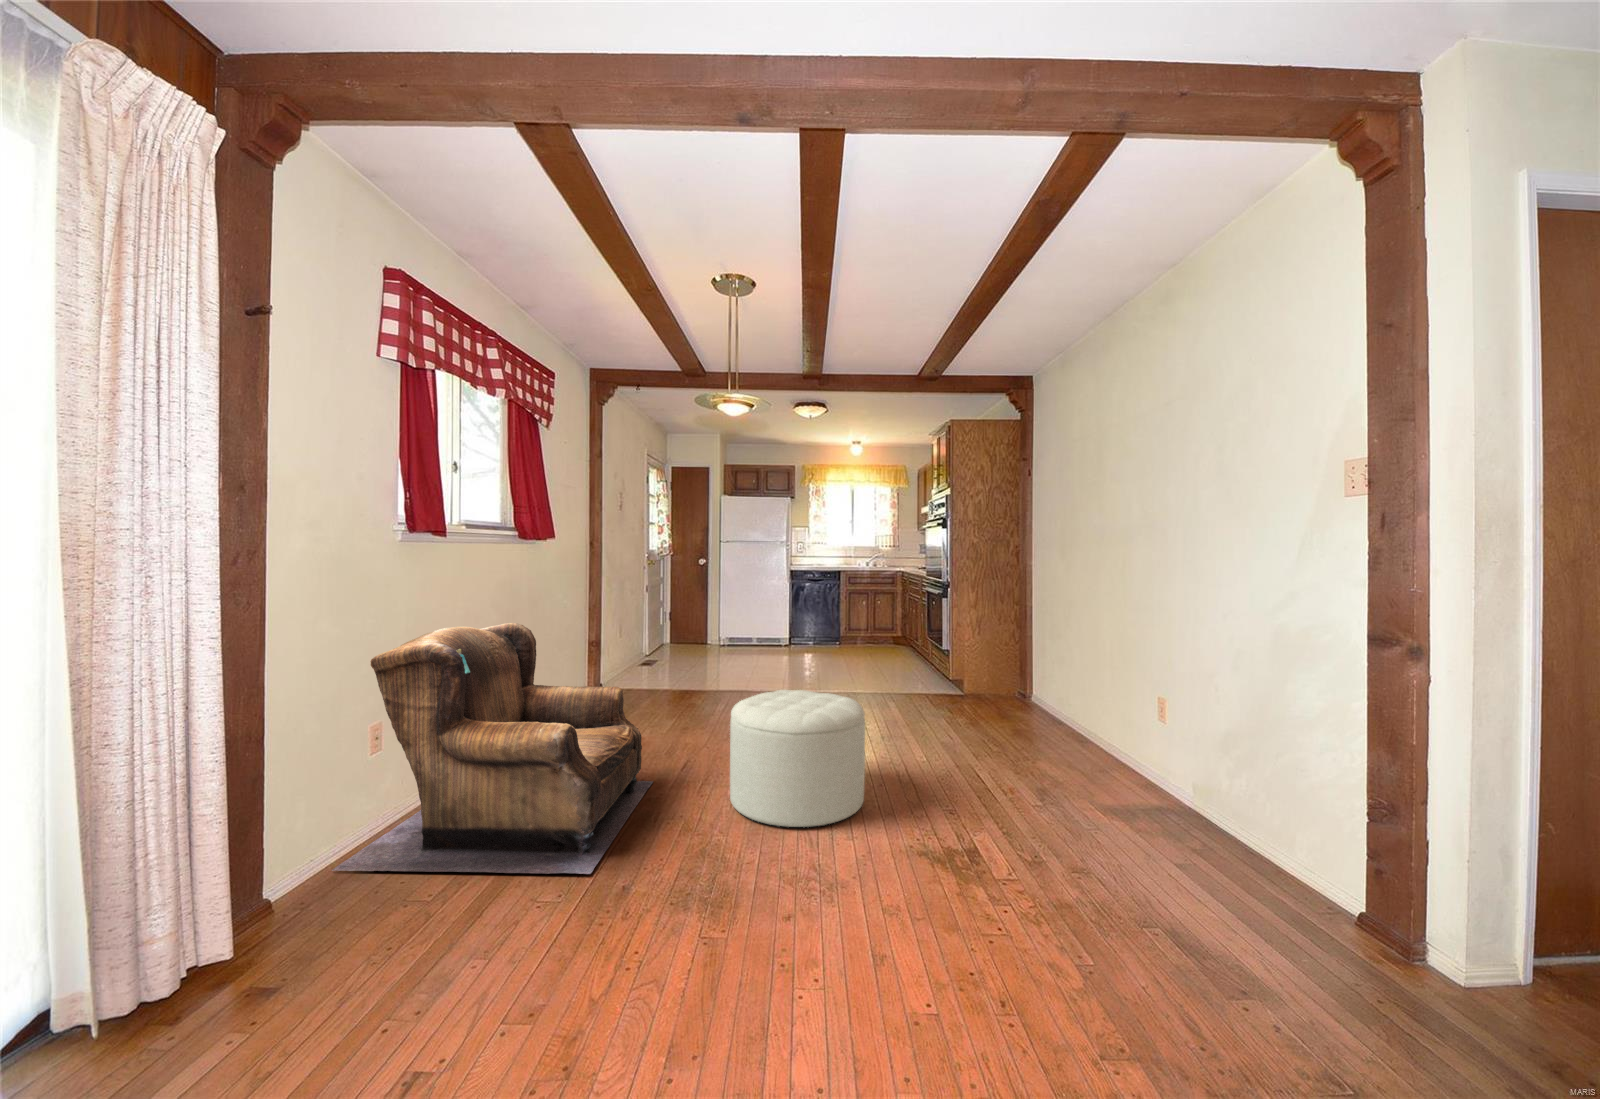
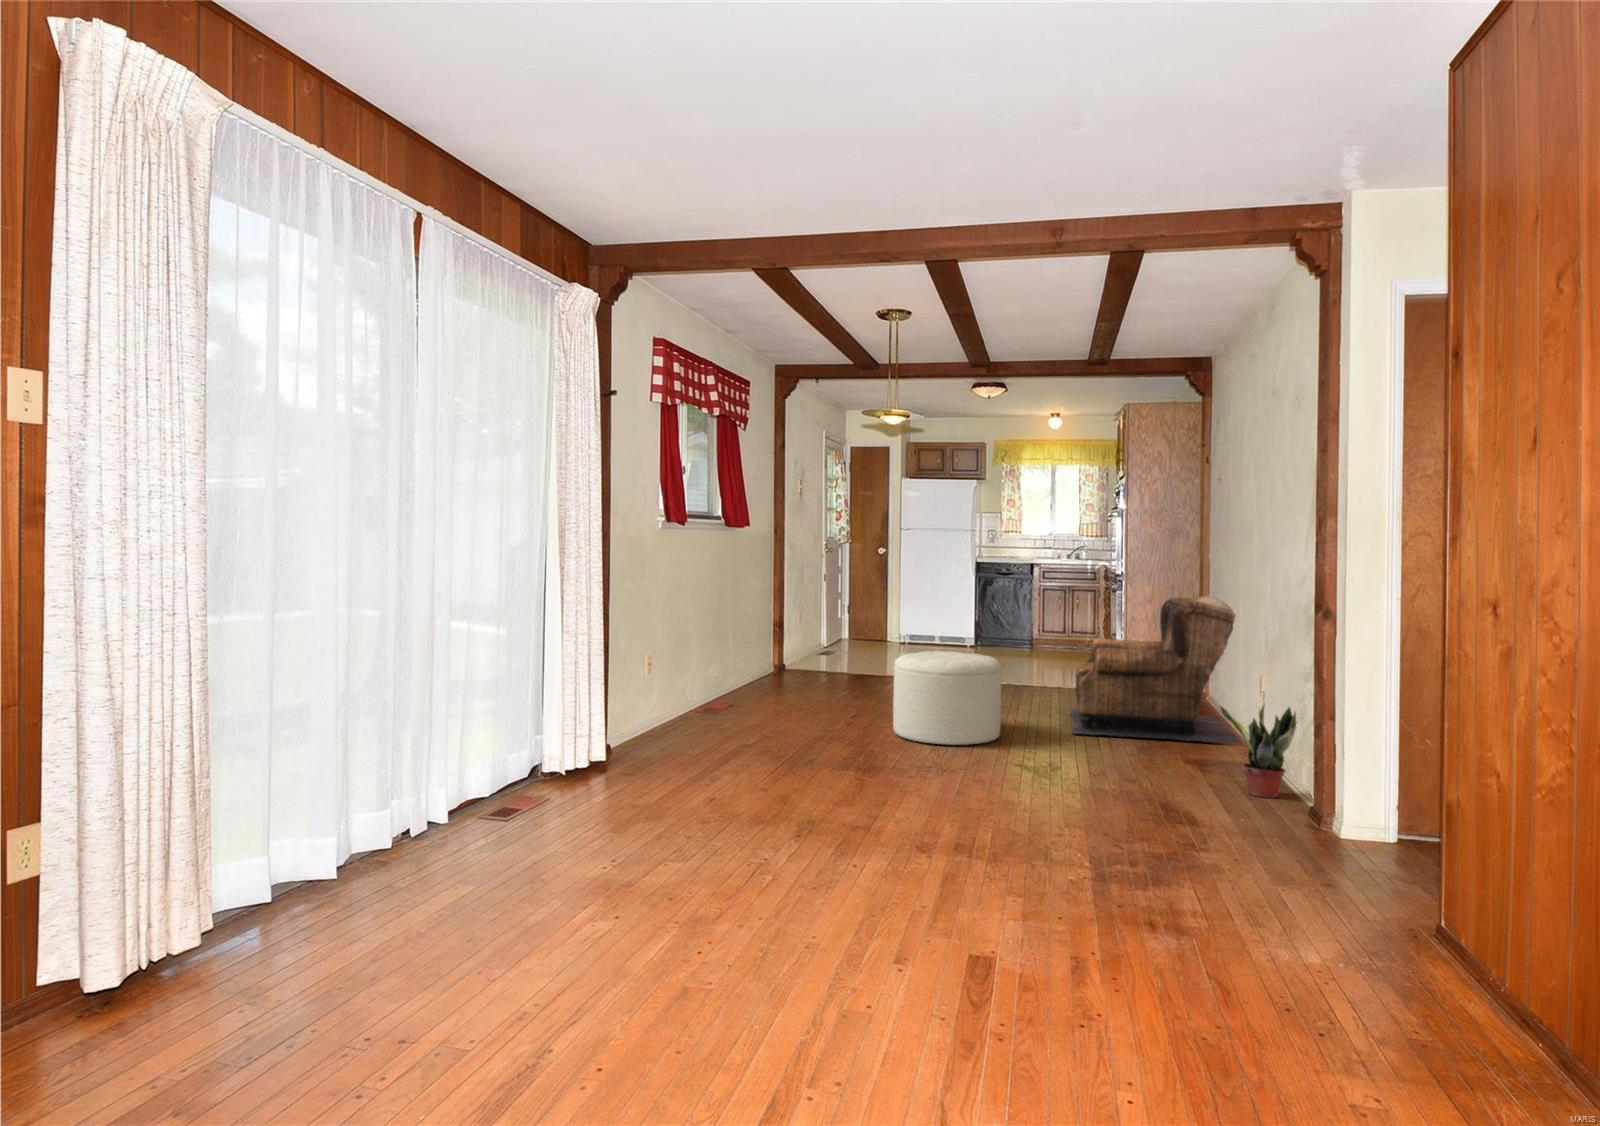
armchair: present [332,623,653,874] -> present [1070,596,1242,744]
potted plant: none [1189,757,1327,919] -> present [1220,693,1297,798]

